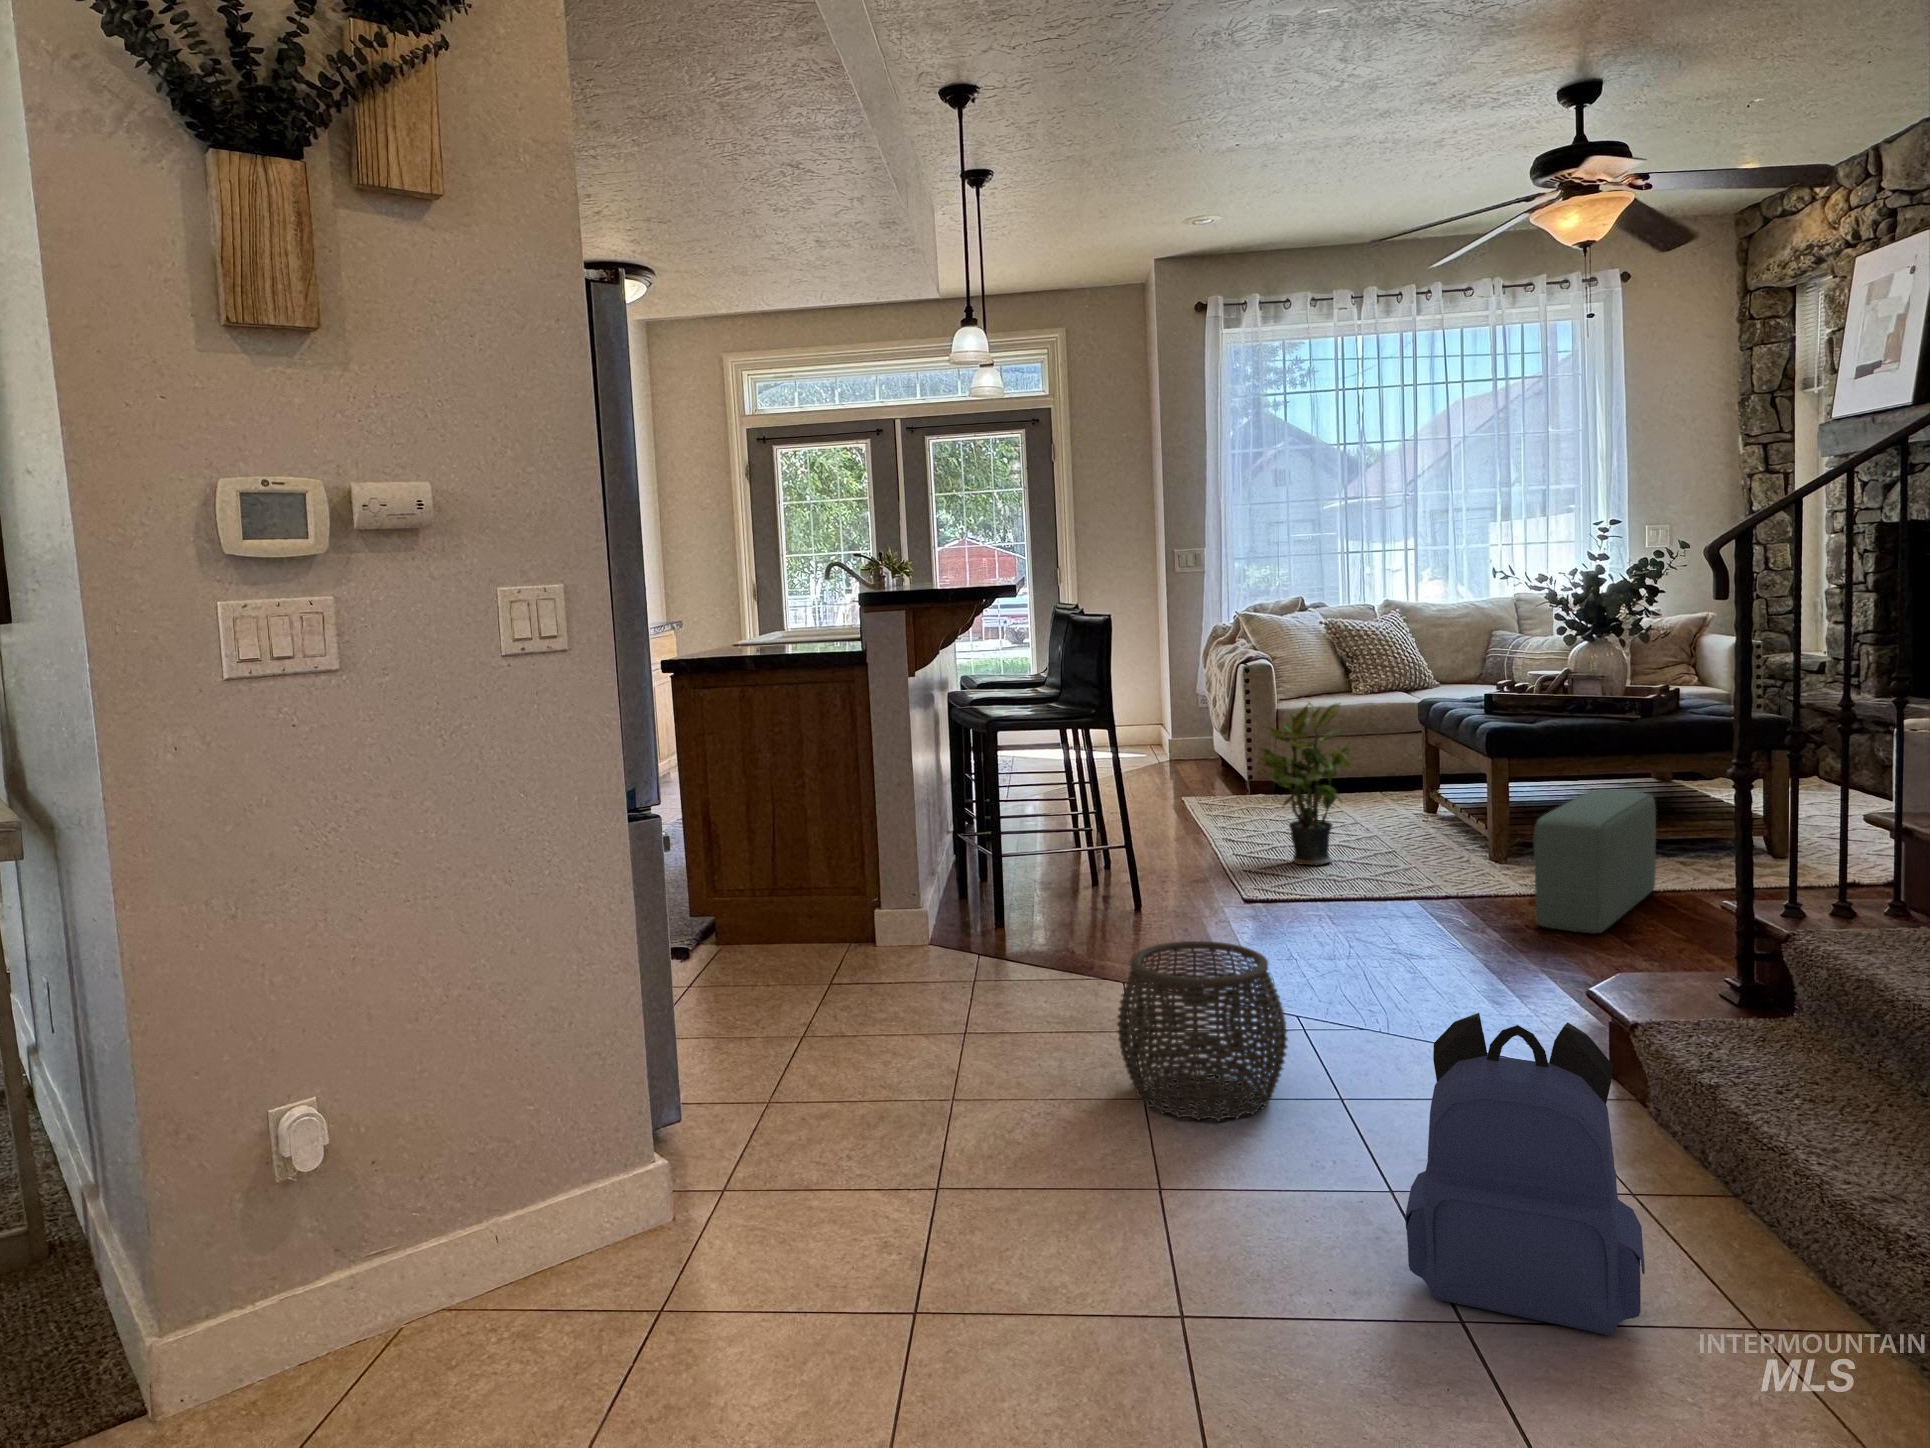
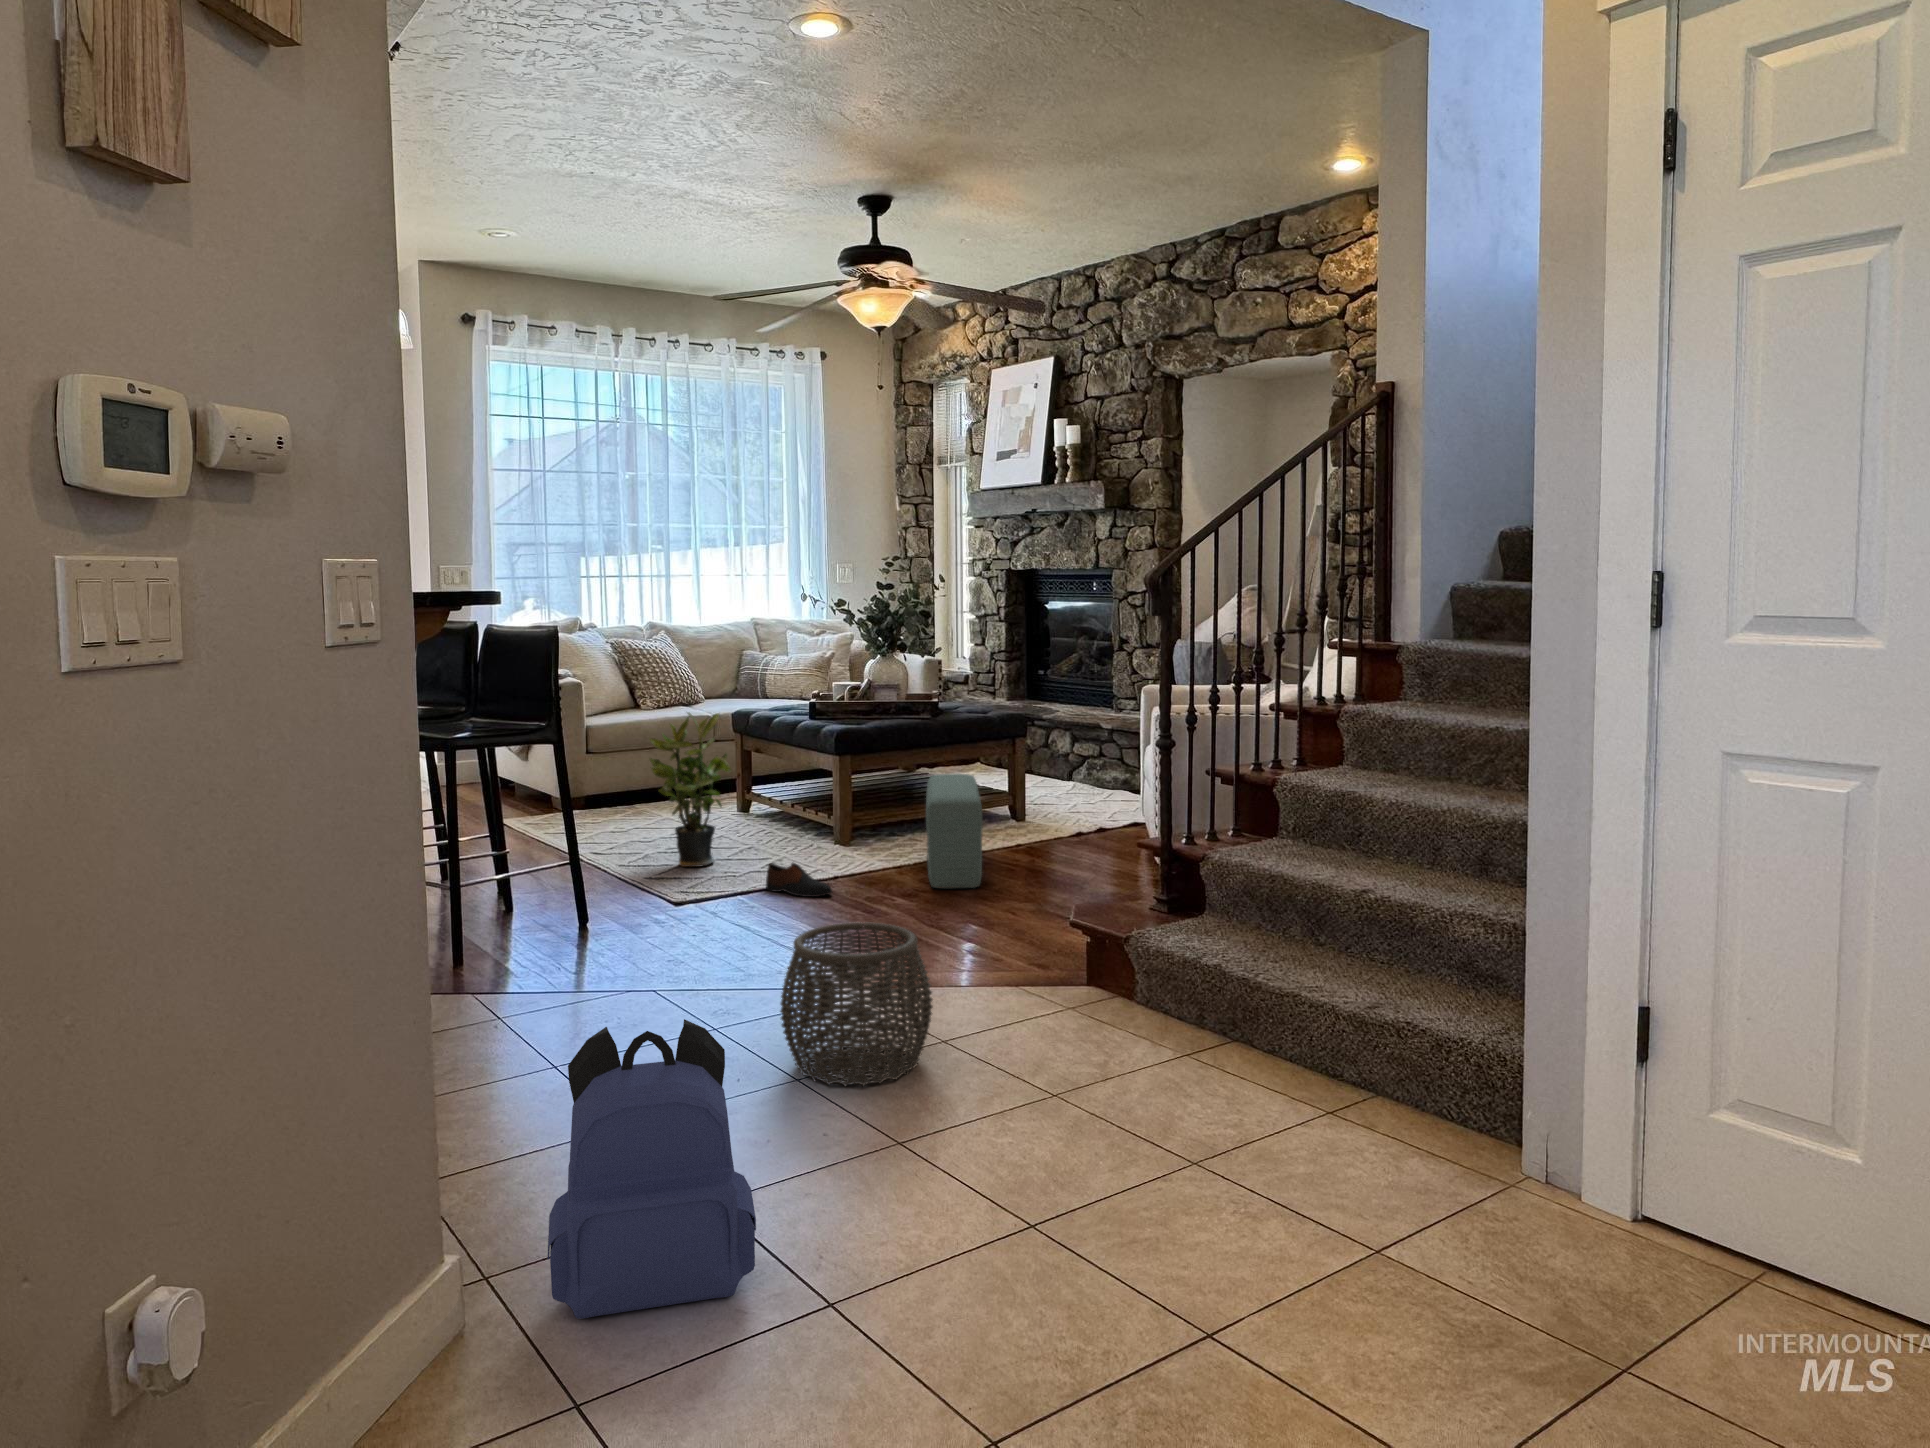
shoe: none [1348,871,1411,915] -> present [766,863,832,897]
backpack: present [1405,1013,1645,1335] -> present [548,1019,756,1319]

